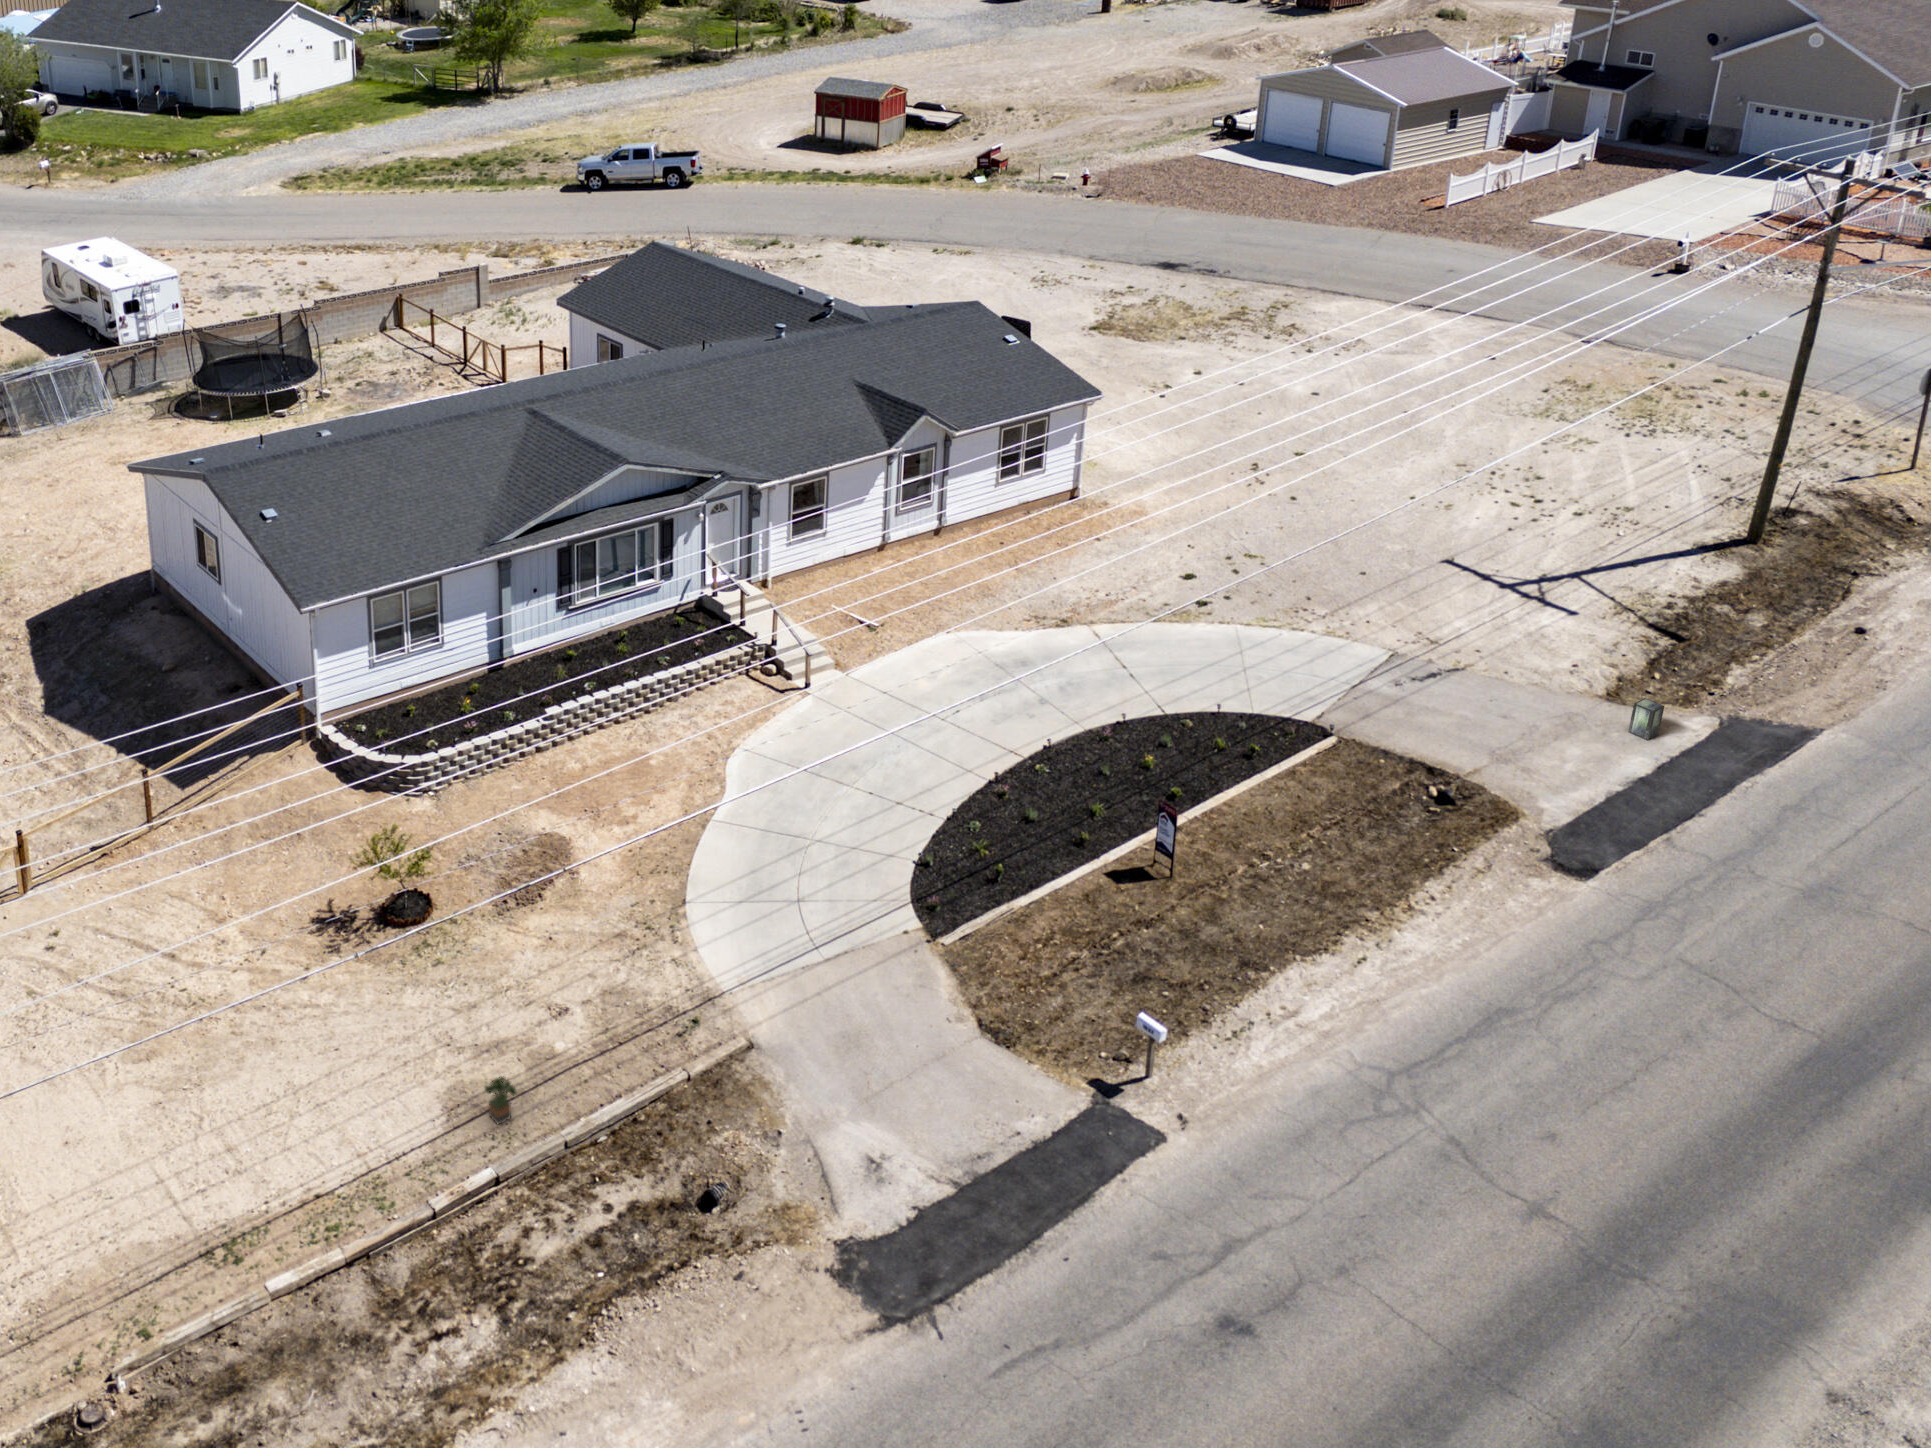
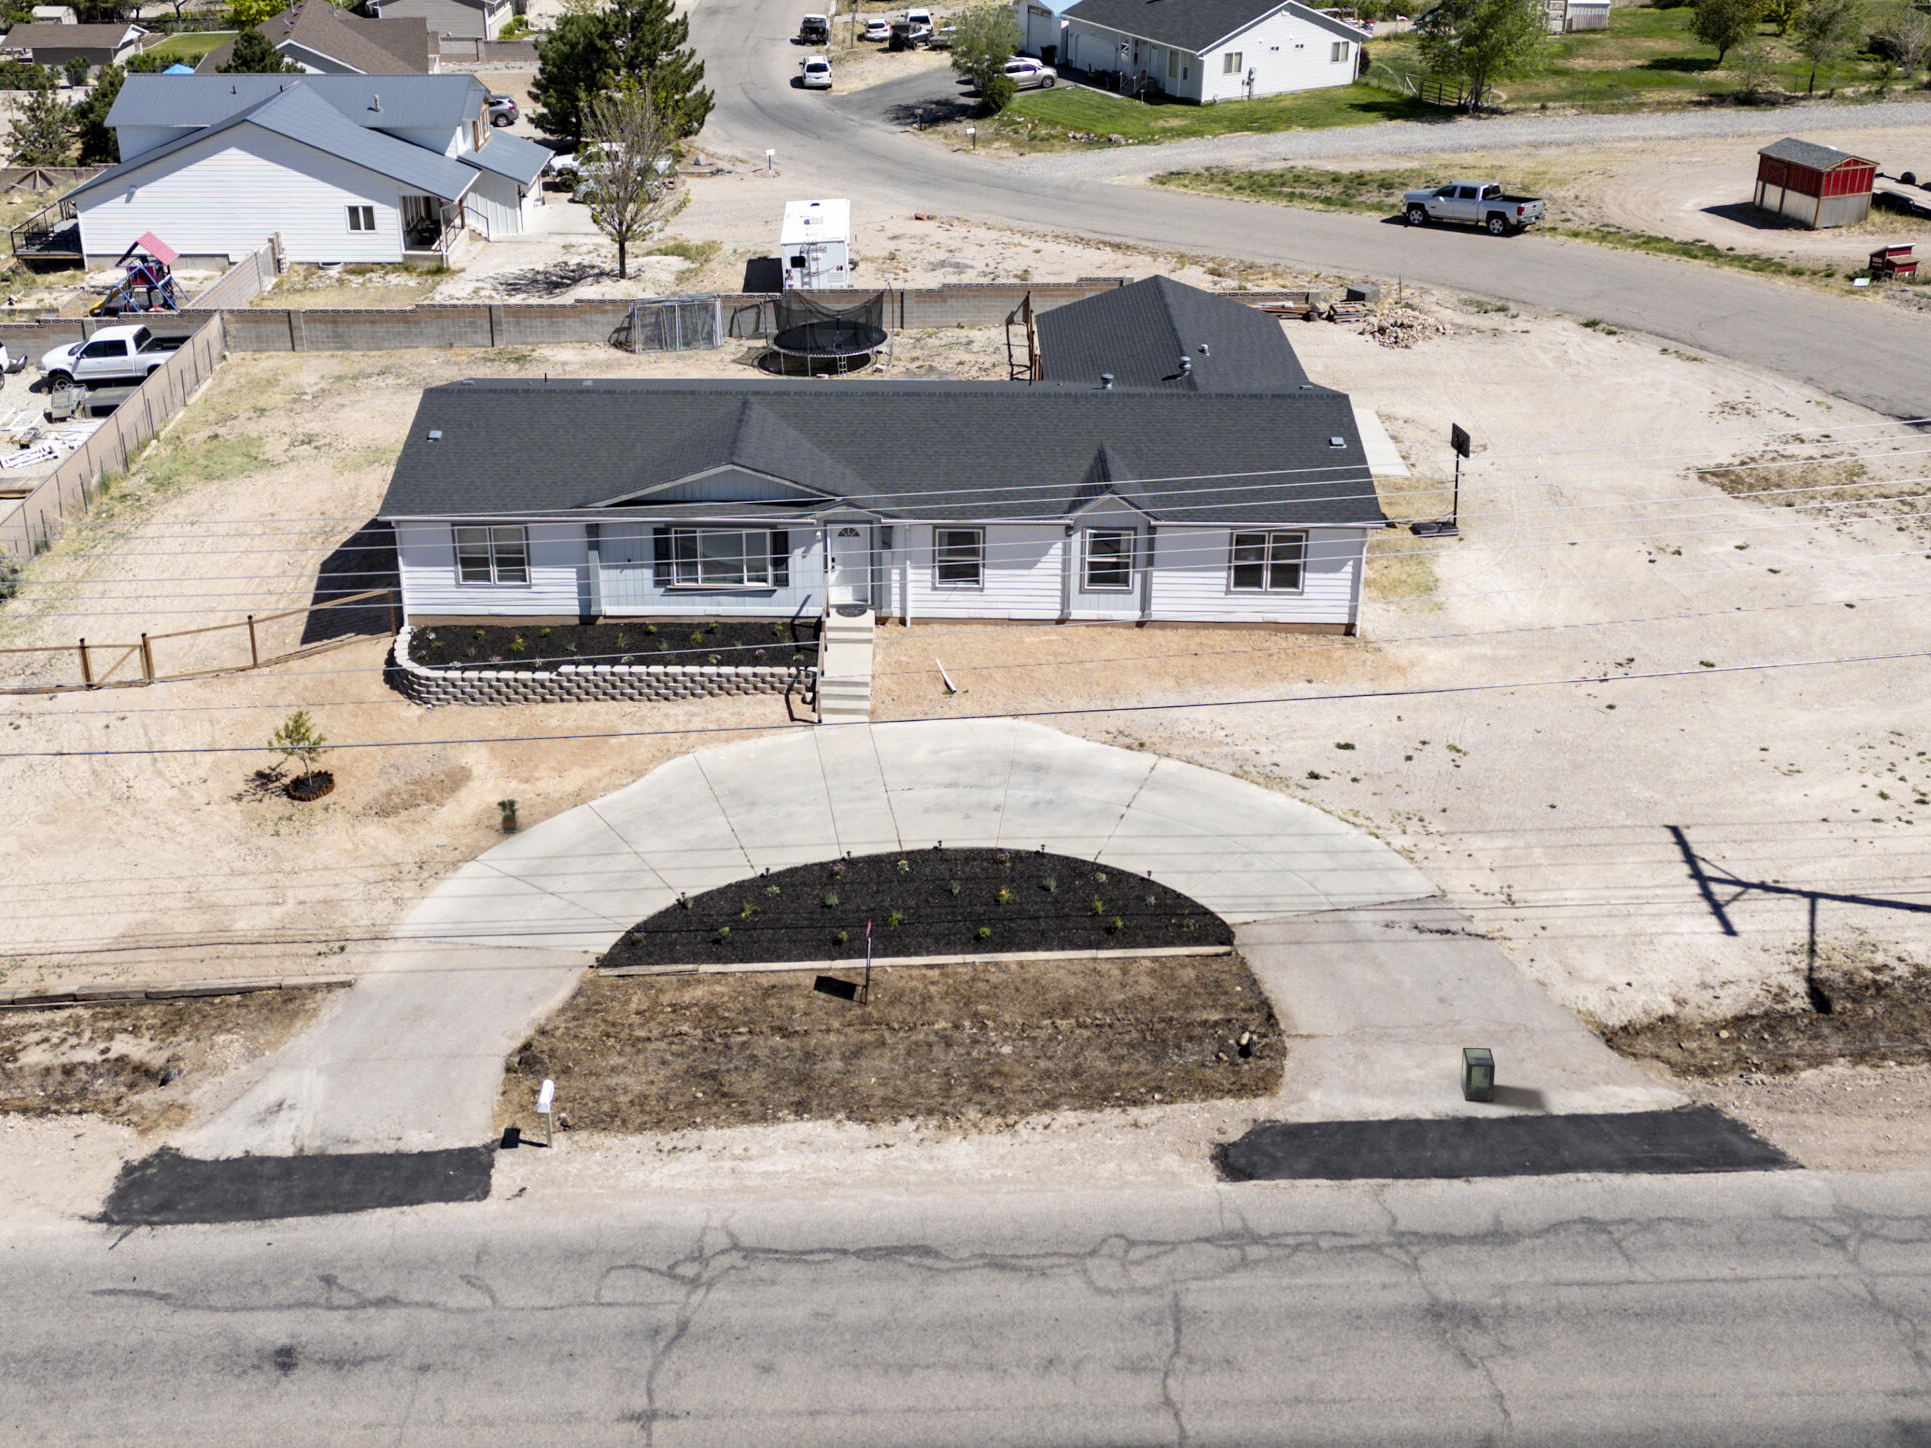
potted tree: present [485,1076,517,1124] -> present [498,799,519,833]

